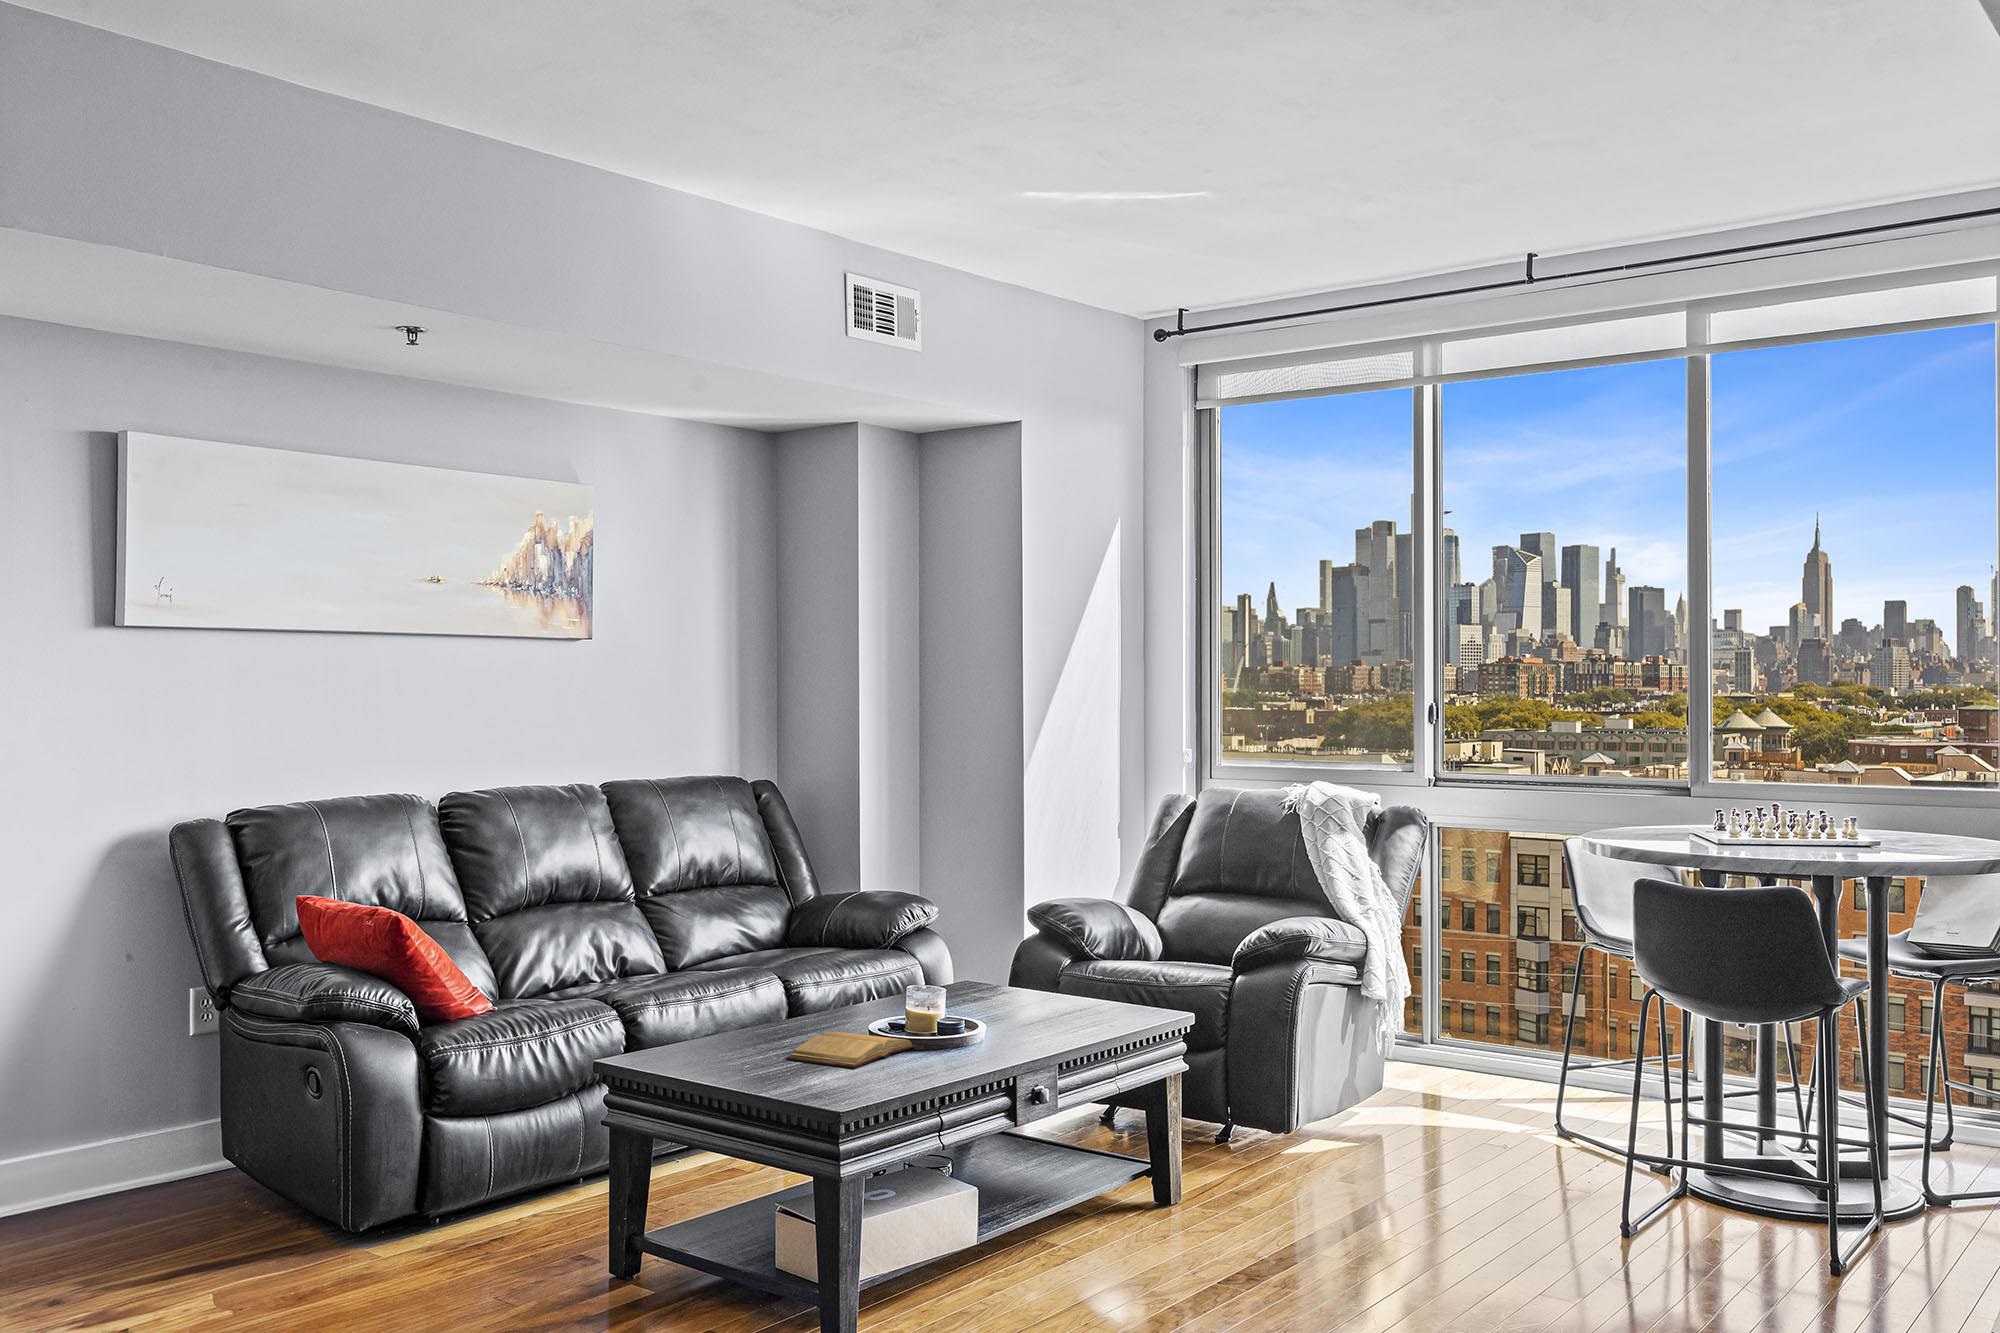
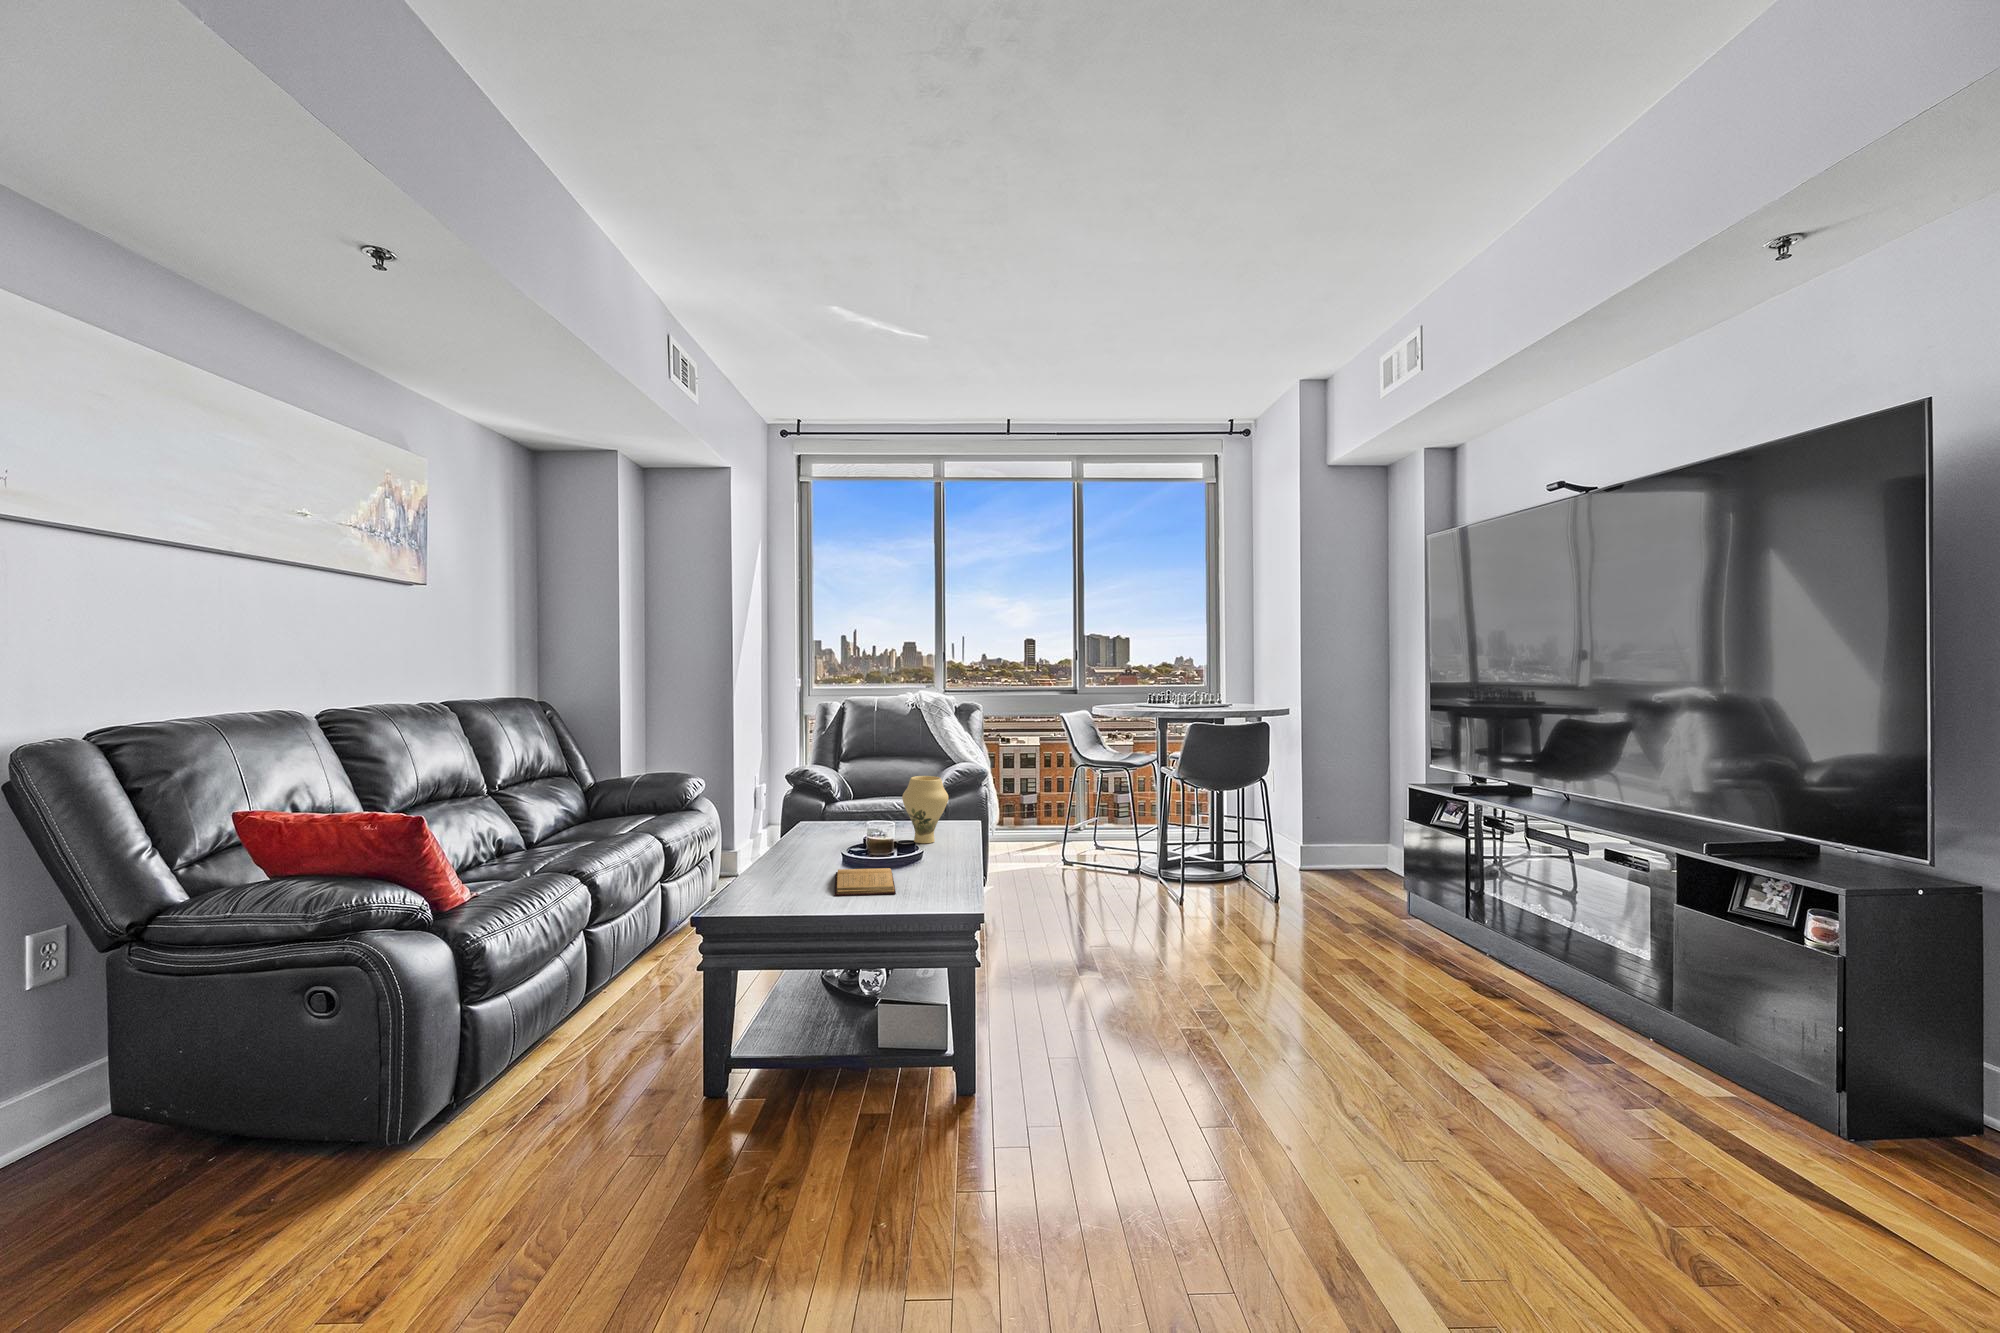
vase: none [1030,915,1104,1023] -> present [902,776,949,843]

